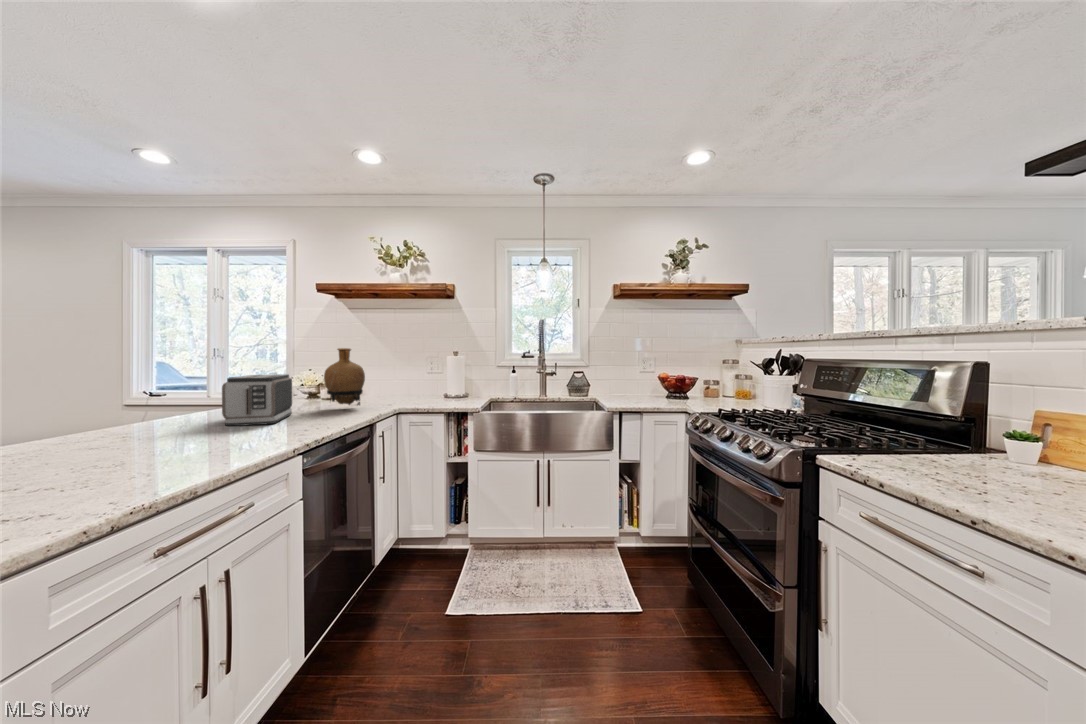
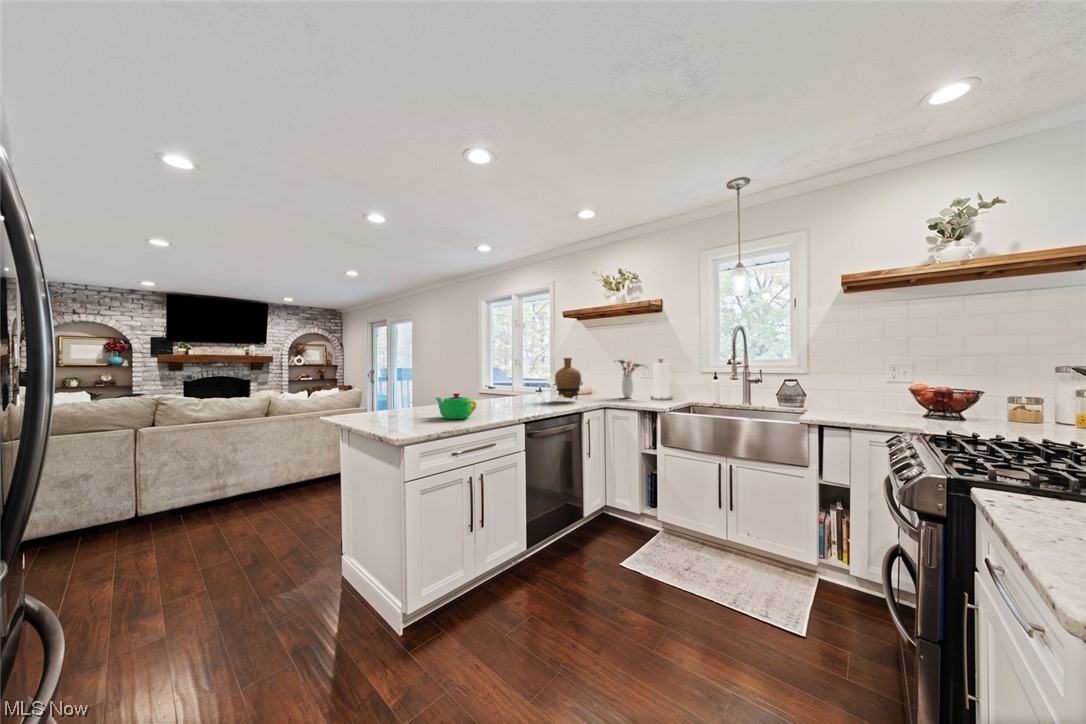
flower arrangement: none [395,351,439,399] -> present [615,359,648,398]
toaster: present [222,374,292,426] -> none [492,376,533,407]
teapot: none [110,411,231,463] -> present [435,393,477,419]

